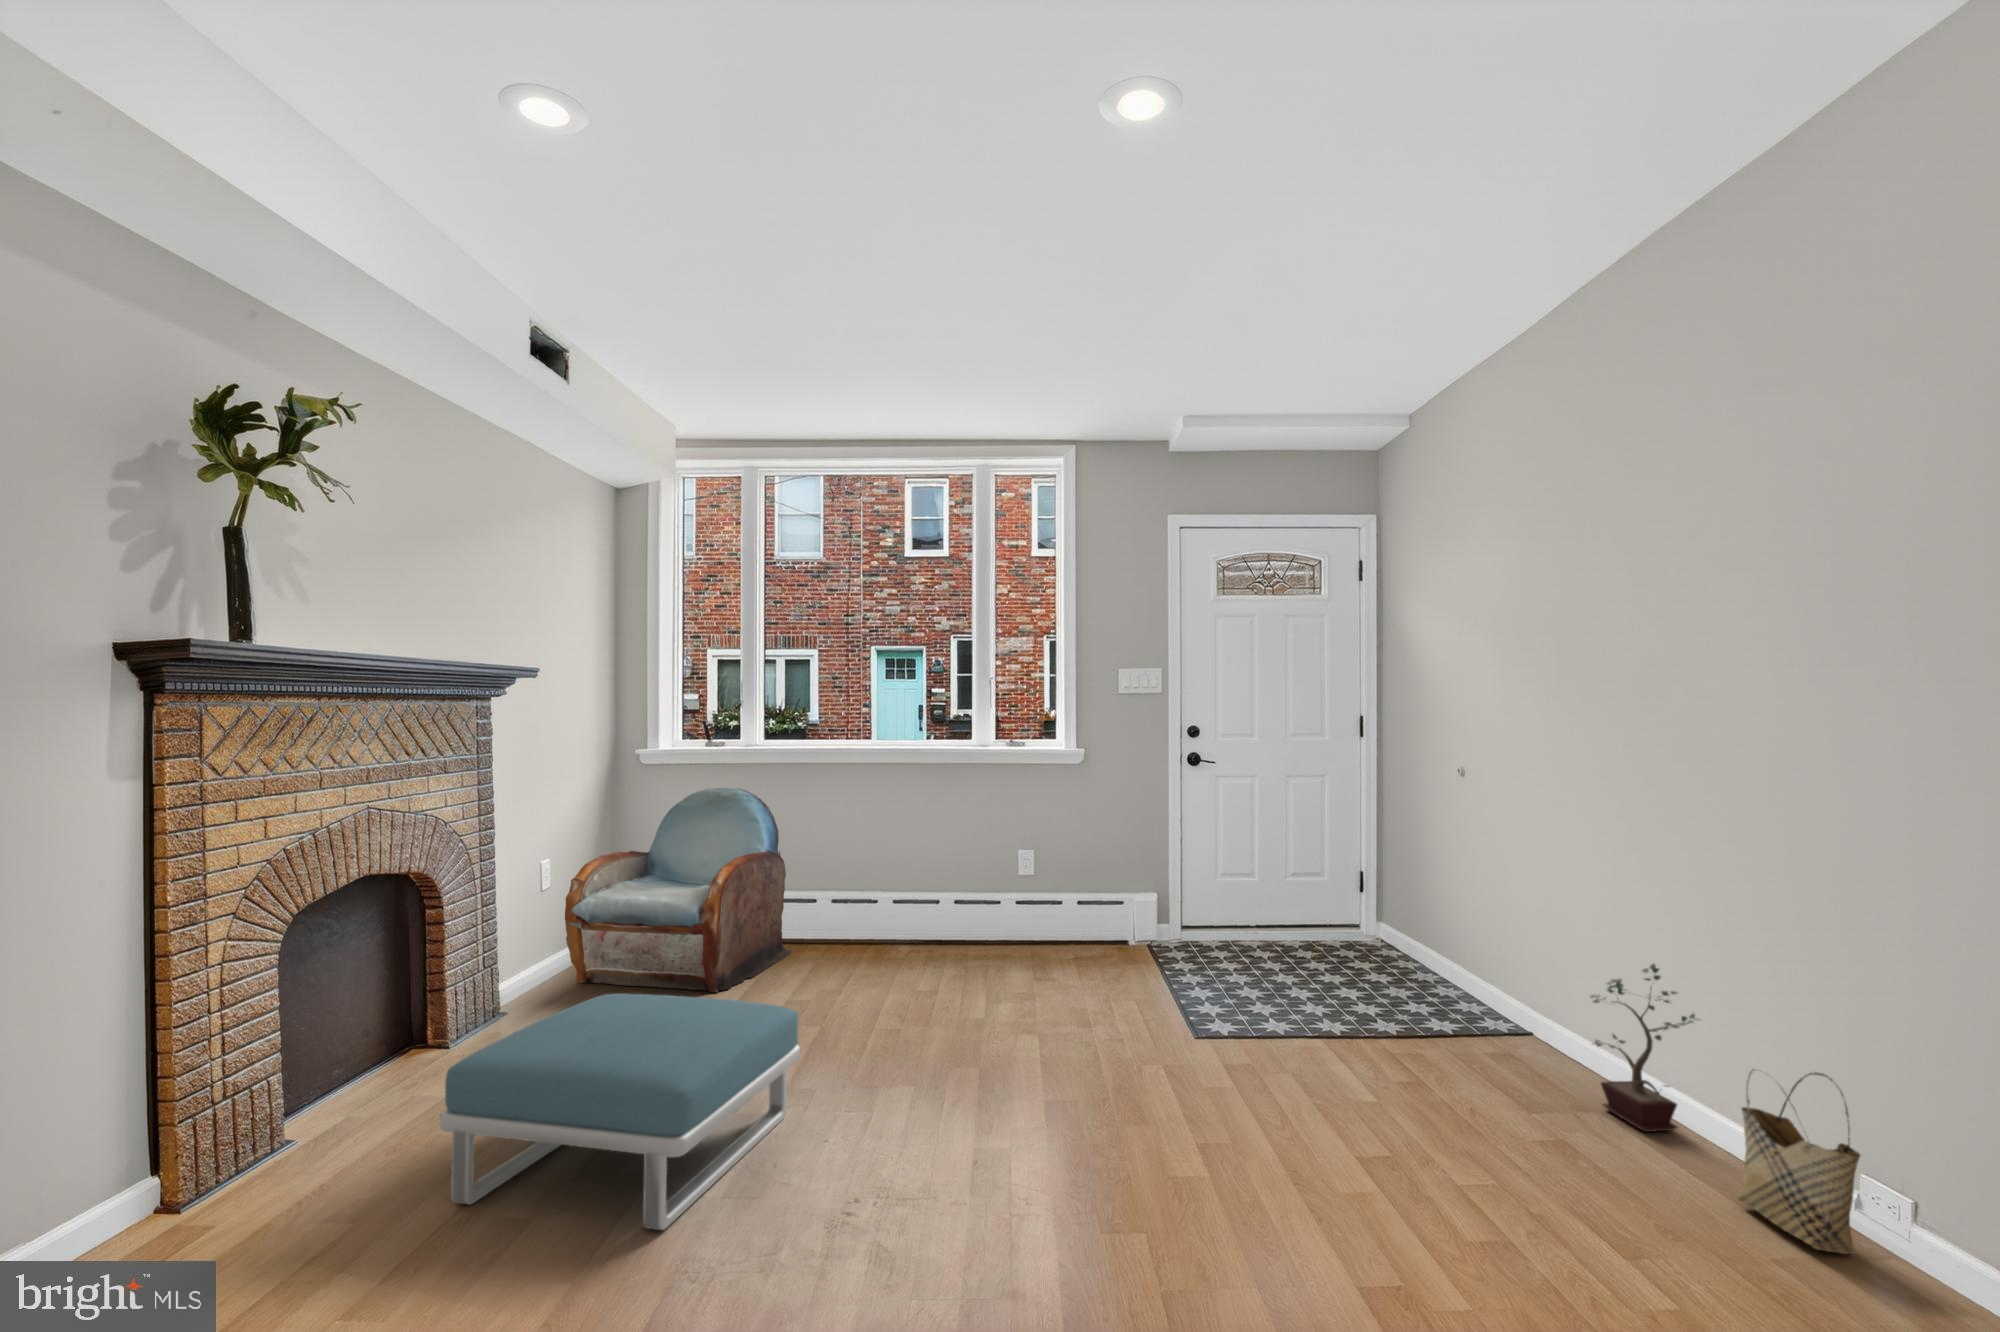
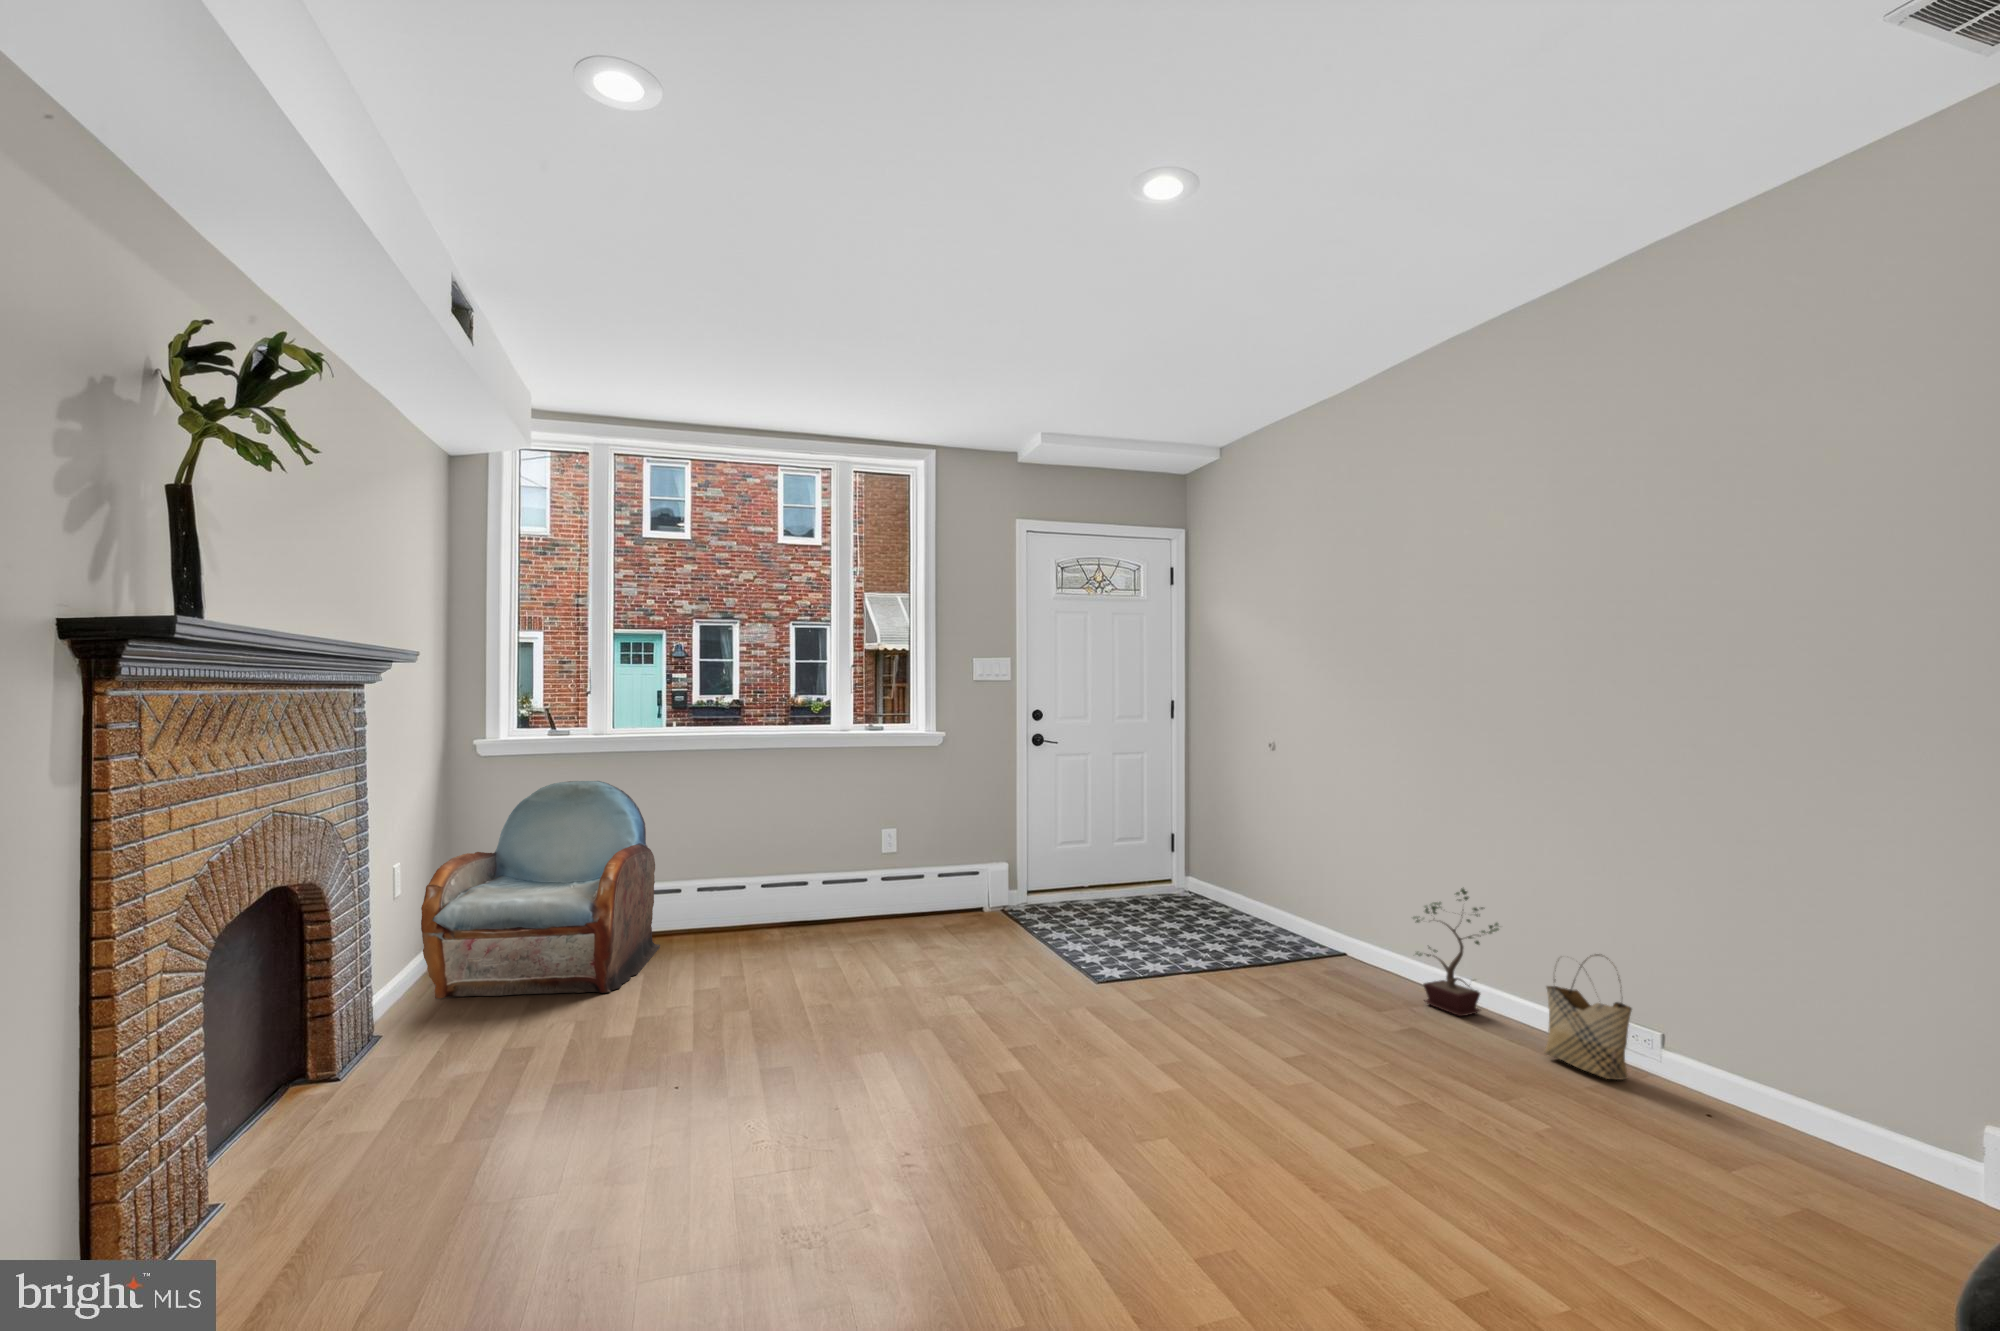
footstool: present [440,994,800,1230] -> none [464,988,794,1227]

